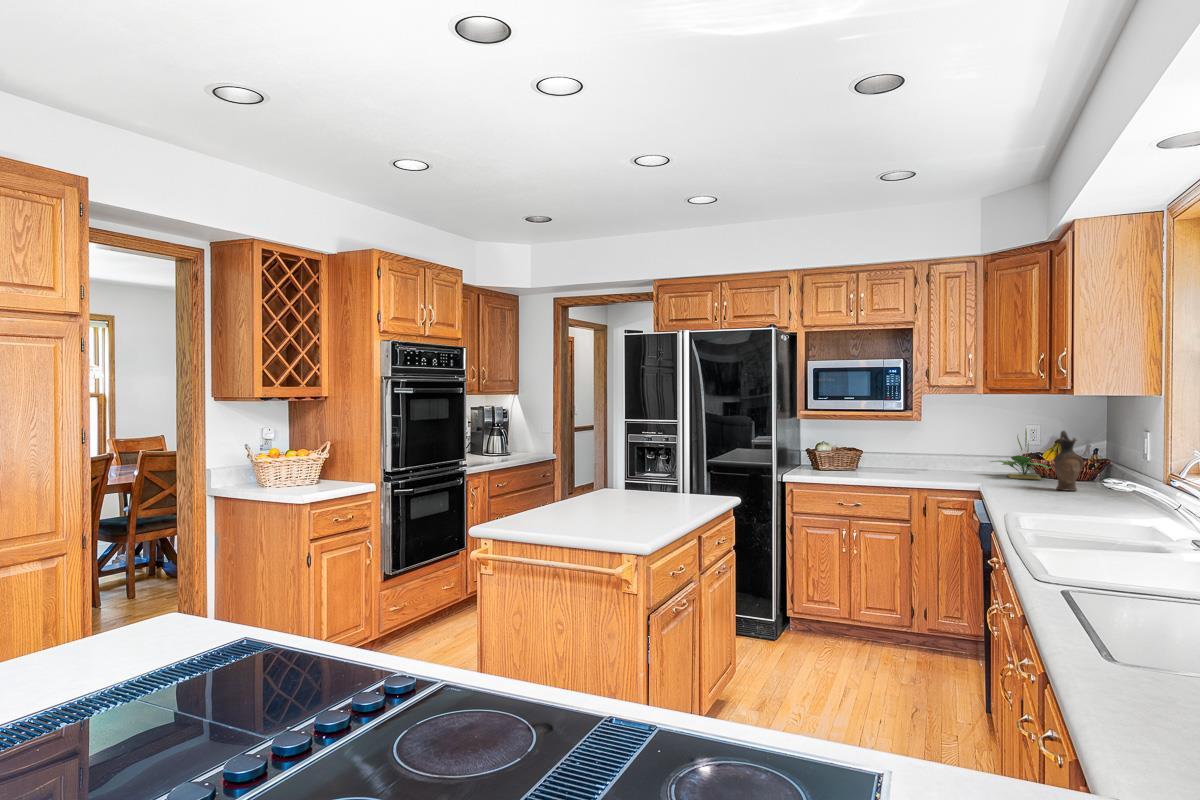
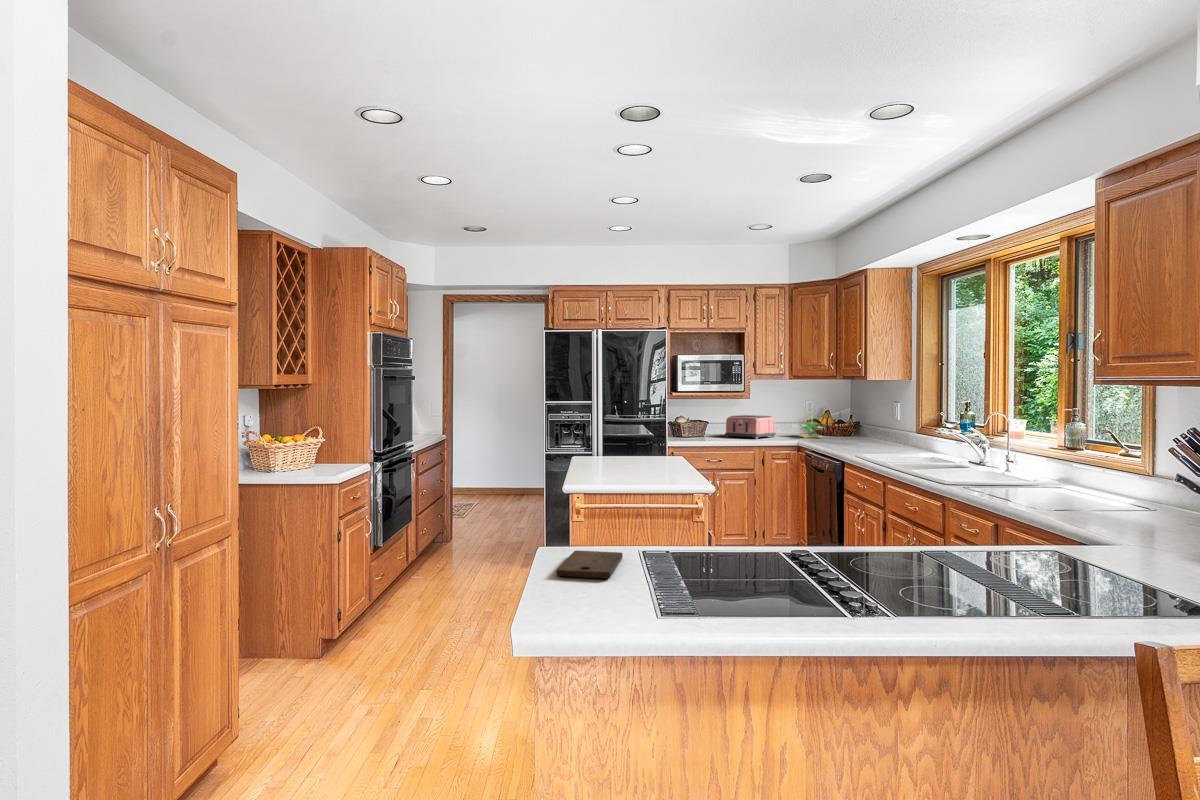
ceramic pitcher: present [1054,431,1084,491] -> none [844,404,862,443]
toaster: none [889,443,968,477] -> present [725,415,776,439]
cutting board: none [62,623,212,670] -> present [557,551,623,578]

